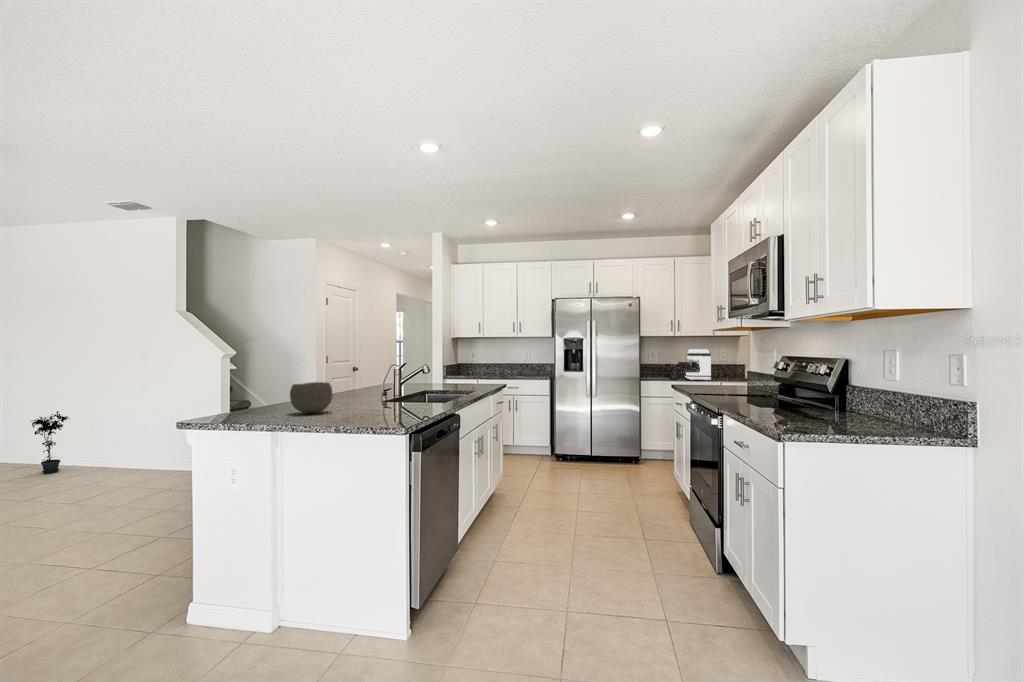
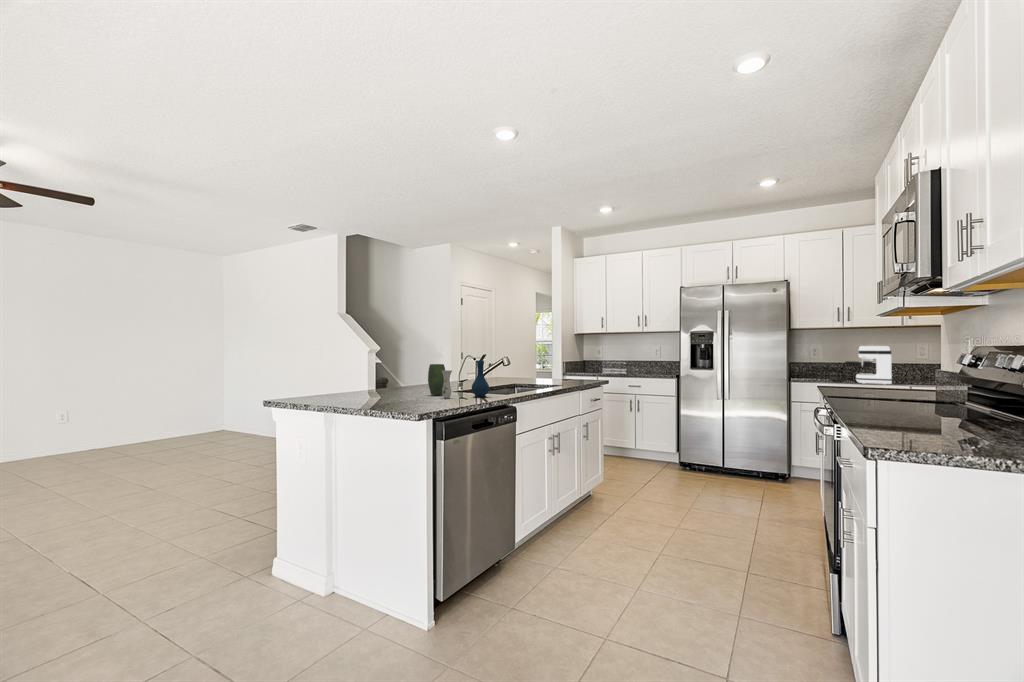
vase: none [366,373,432,412] -> present [428,361,489,398]
bowl: present [290,382,332,413] -> none [356,367,394,396]
potted plant: present [30,411,68,473] -> none [241,392,269,441]

